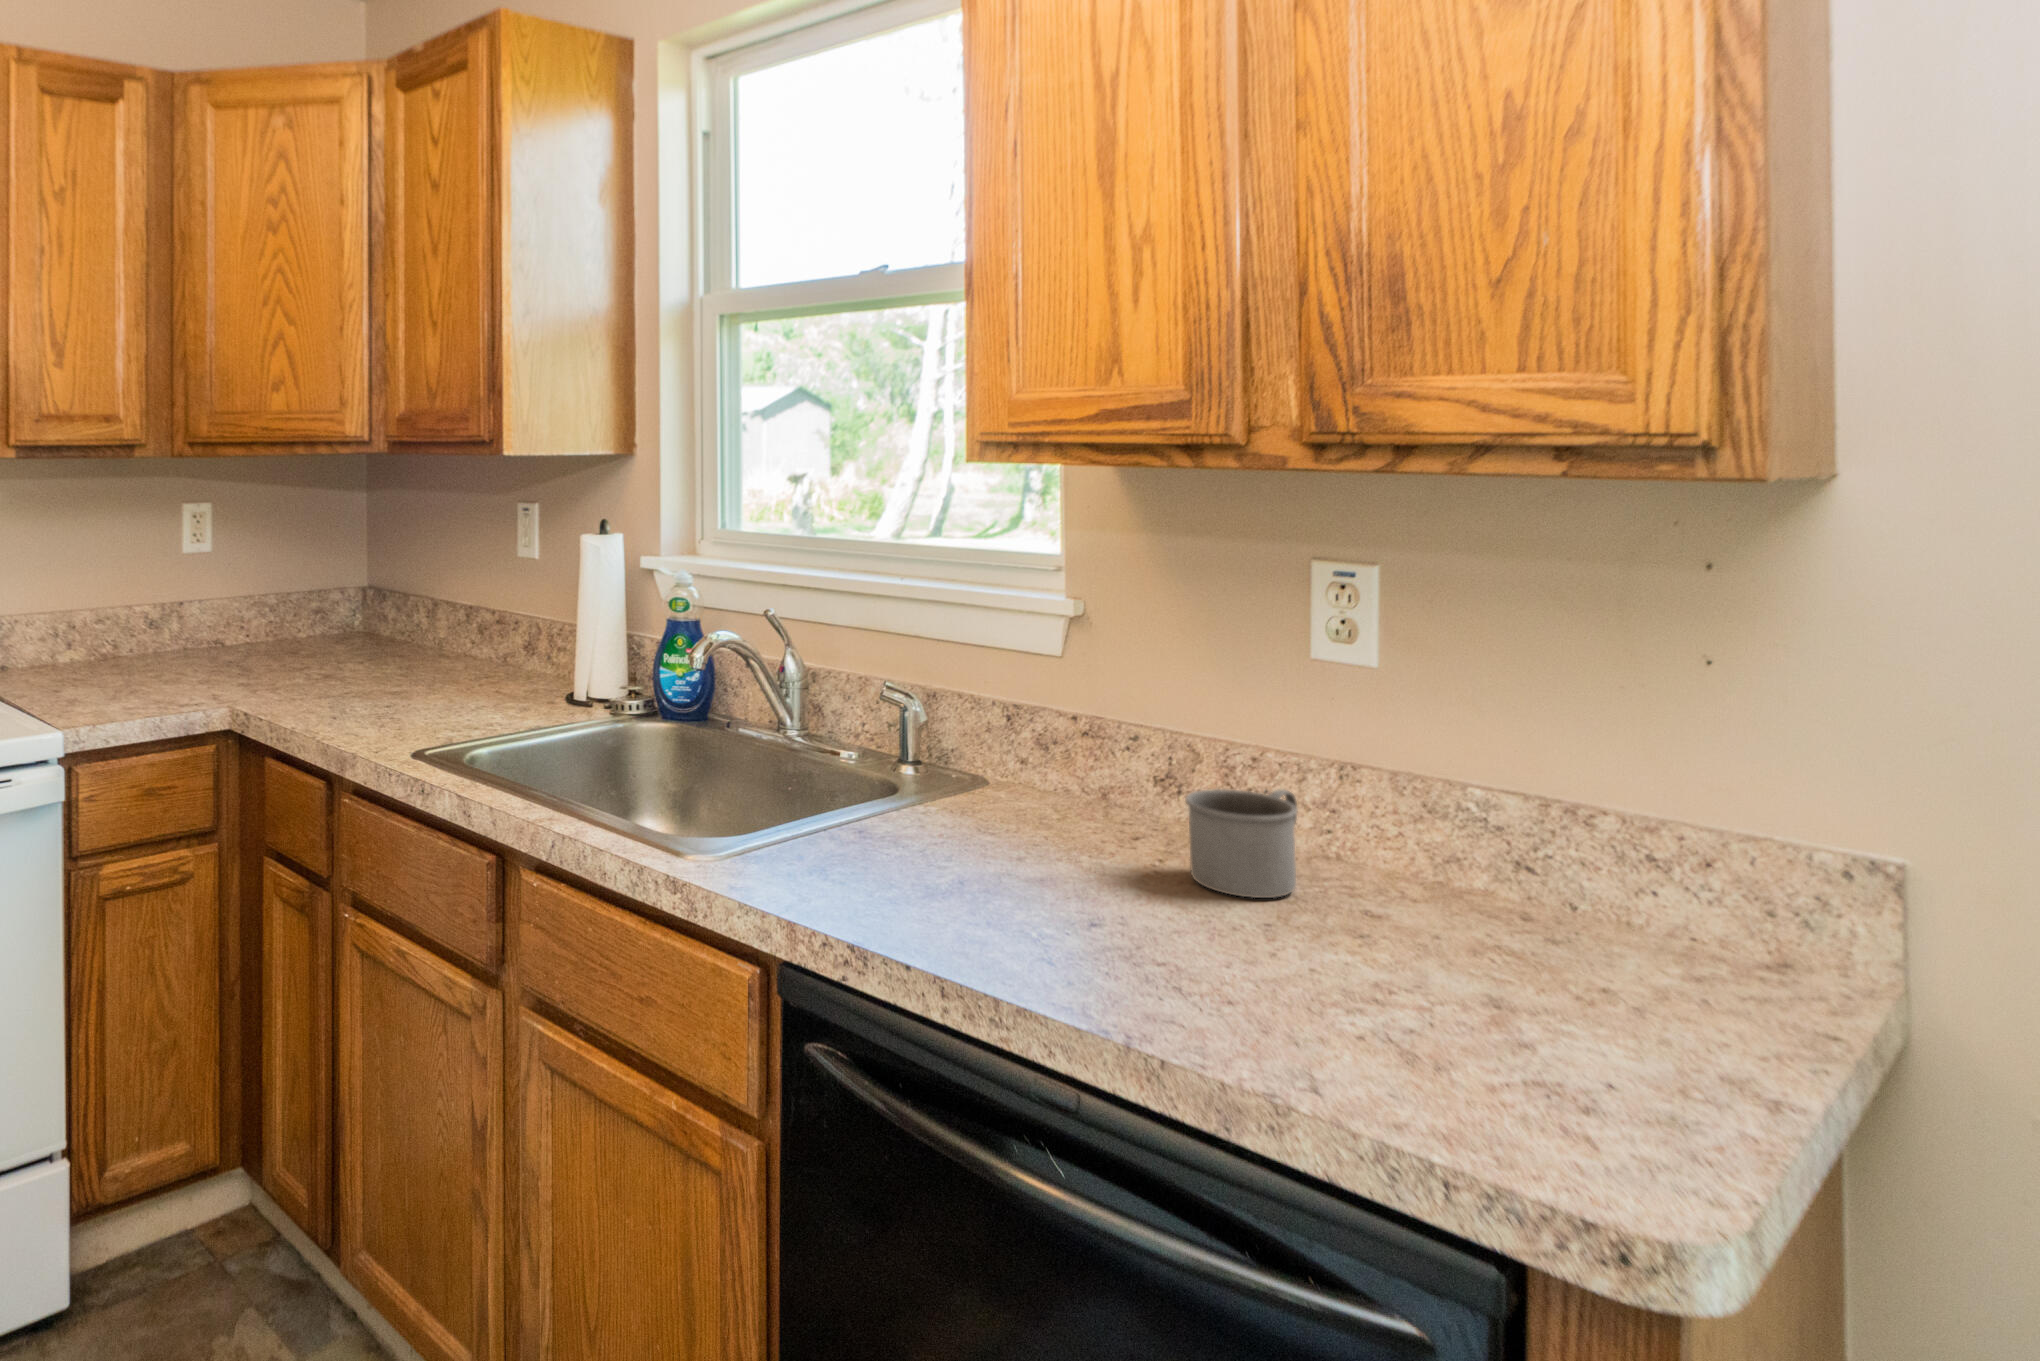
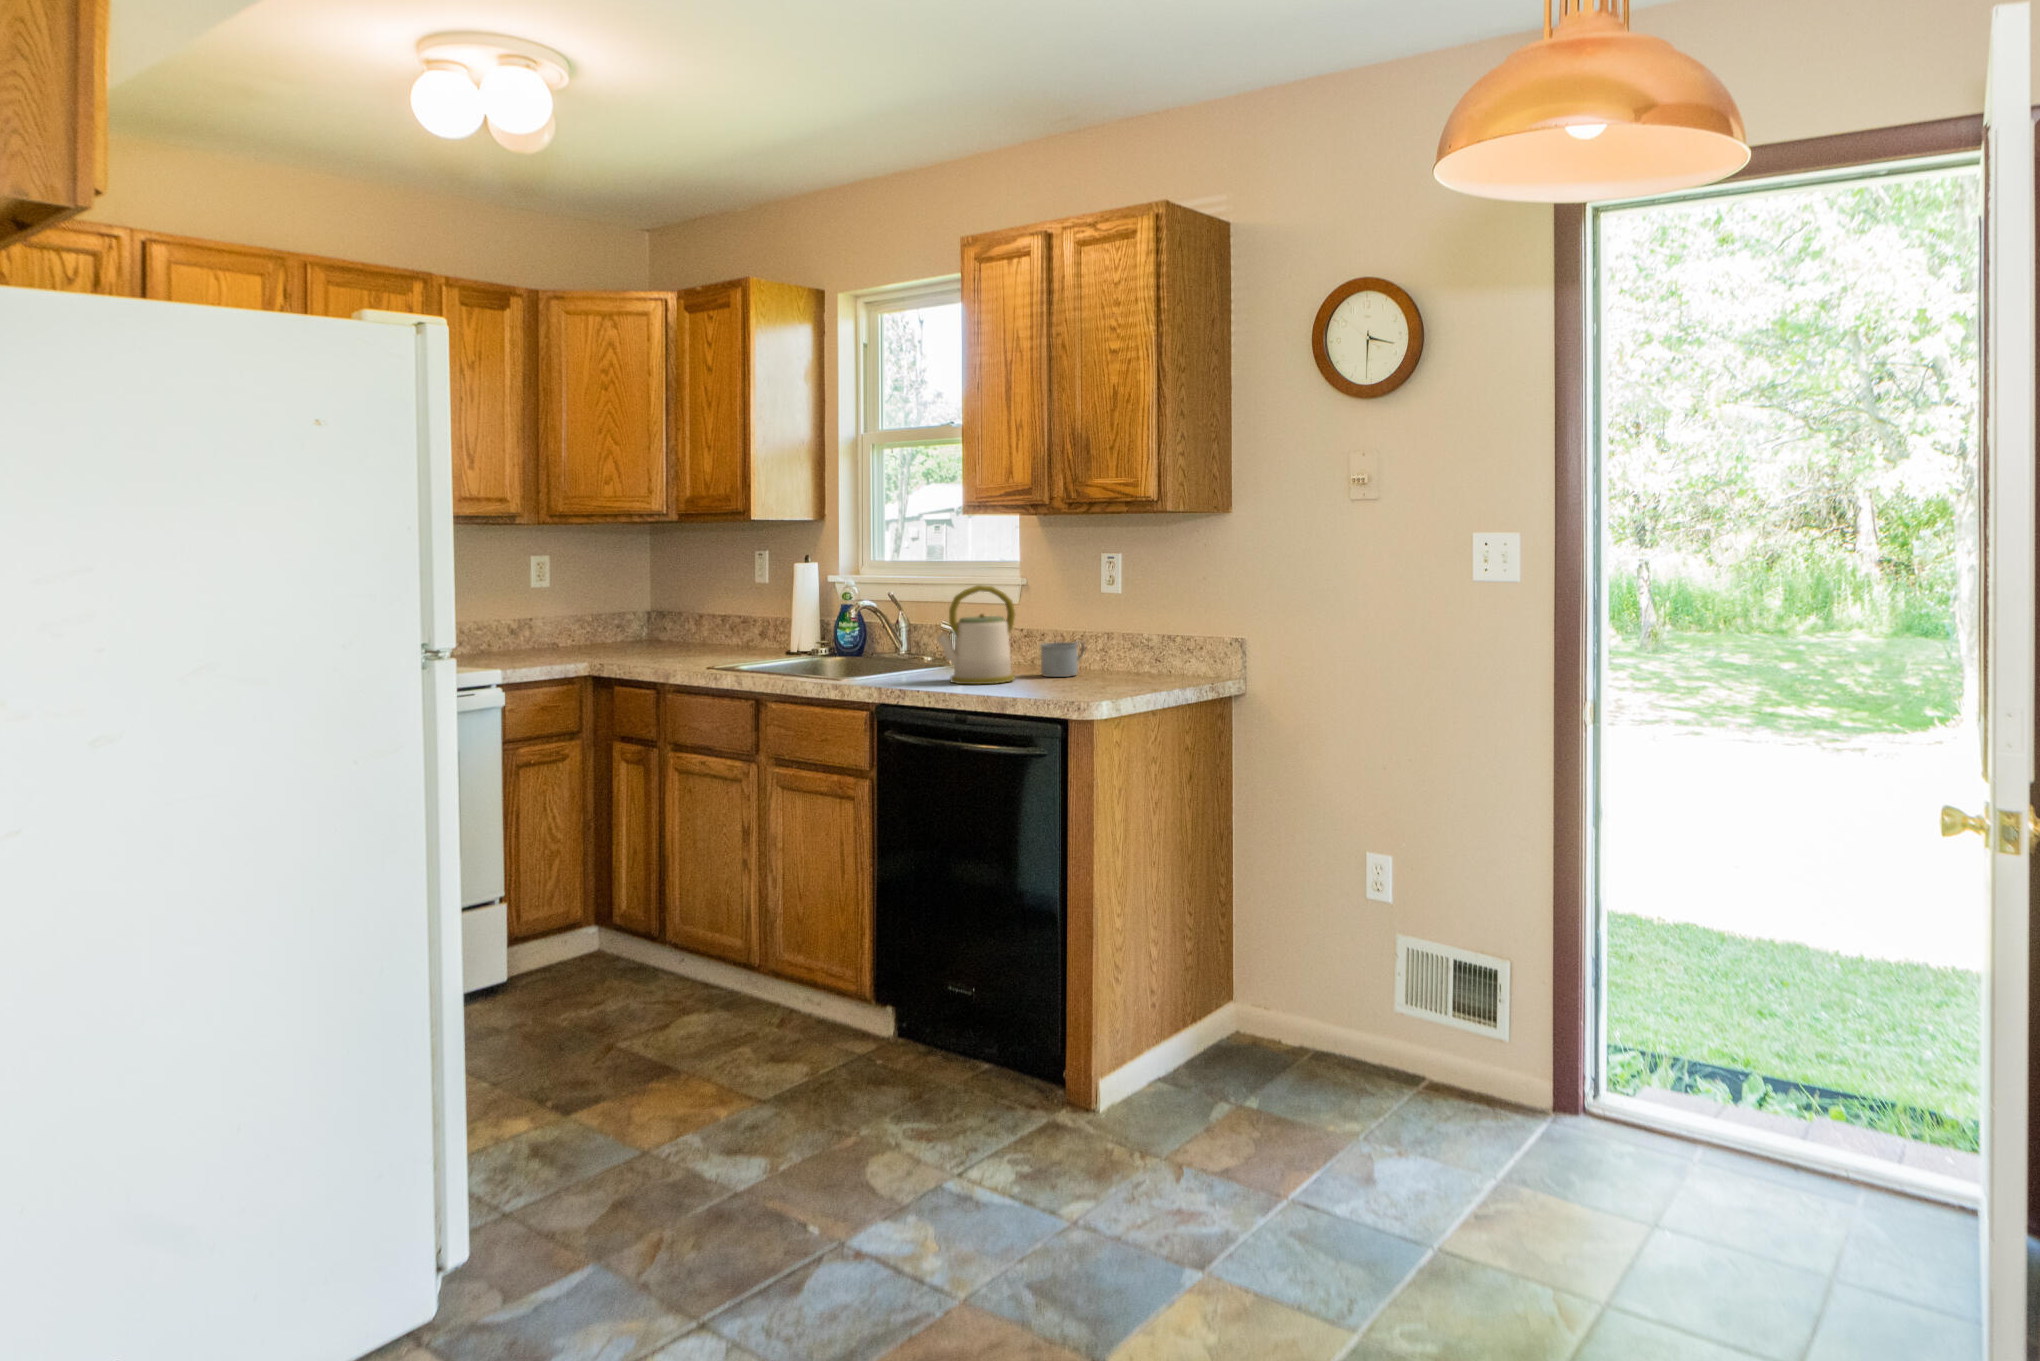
kettle: none [936,652,1145,932] -> present [938,585,1015,684]

